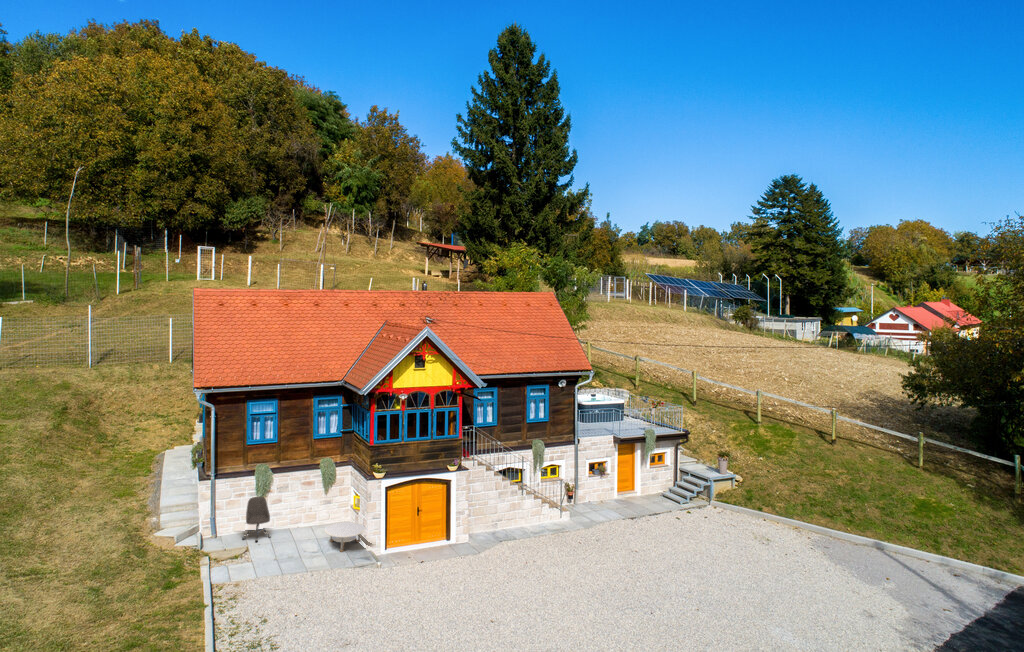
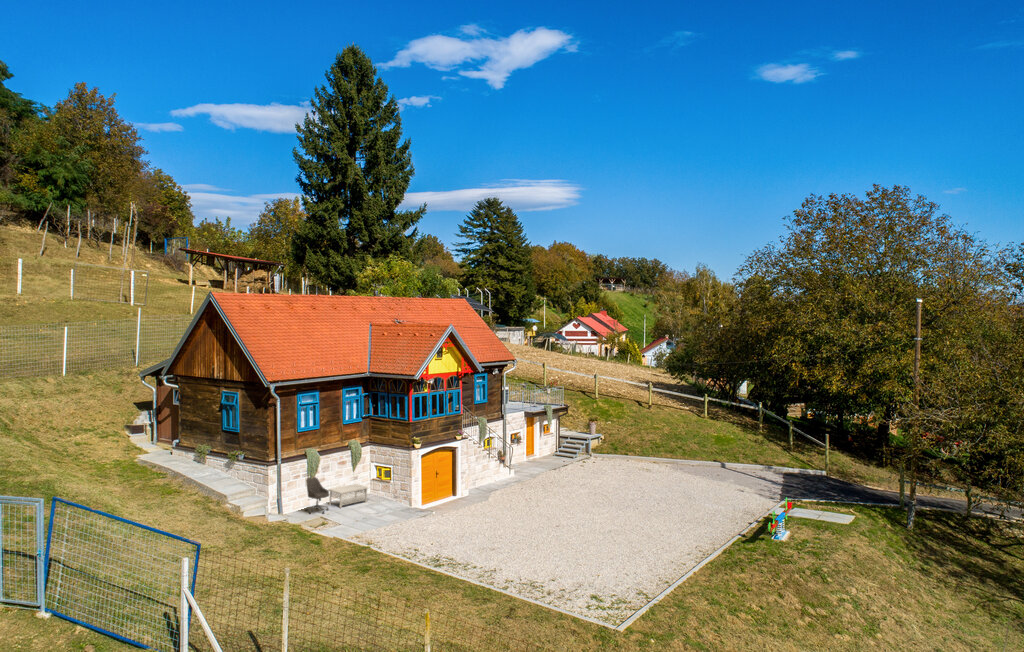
storage bench: none [285,508,330,537] -> present [328,484,368,508]
round table: present [325,522,365,552] -> none [376,489,409,509]

